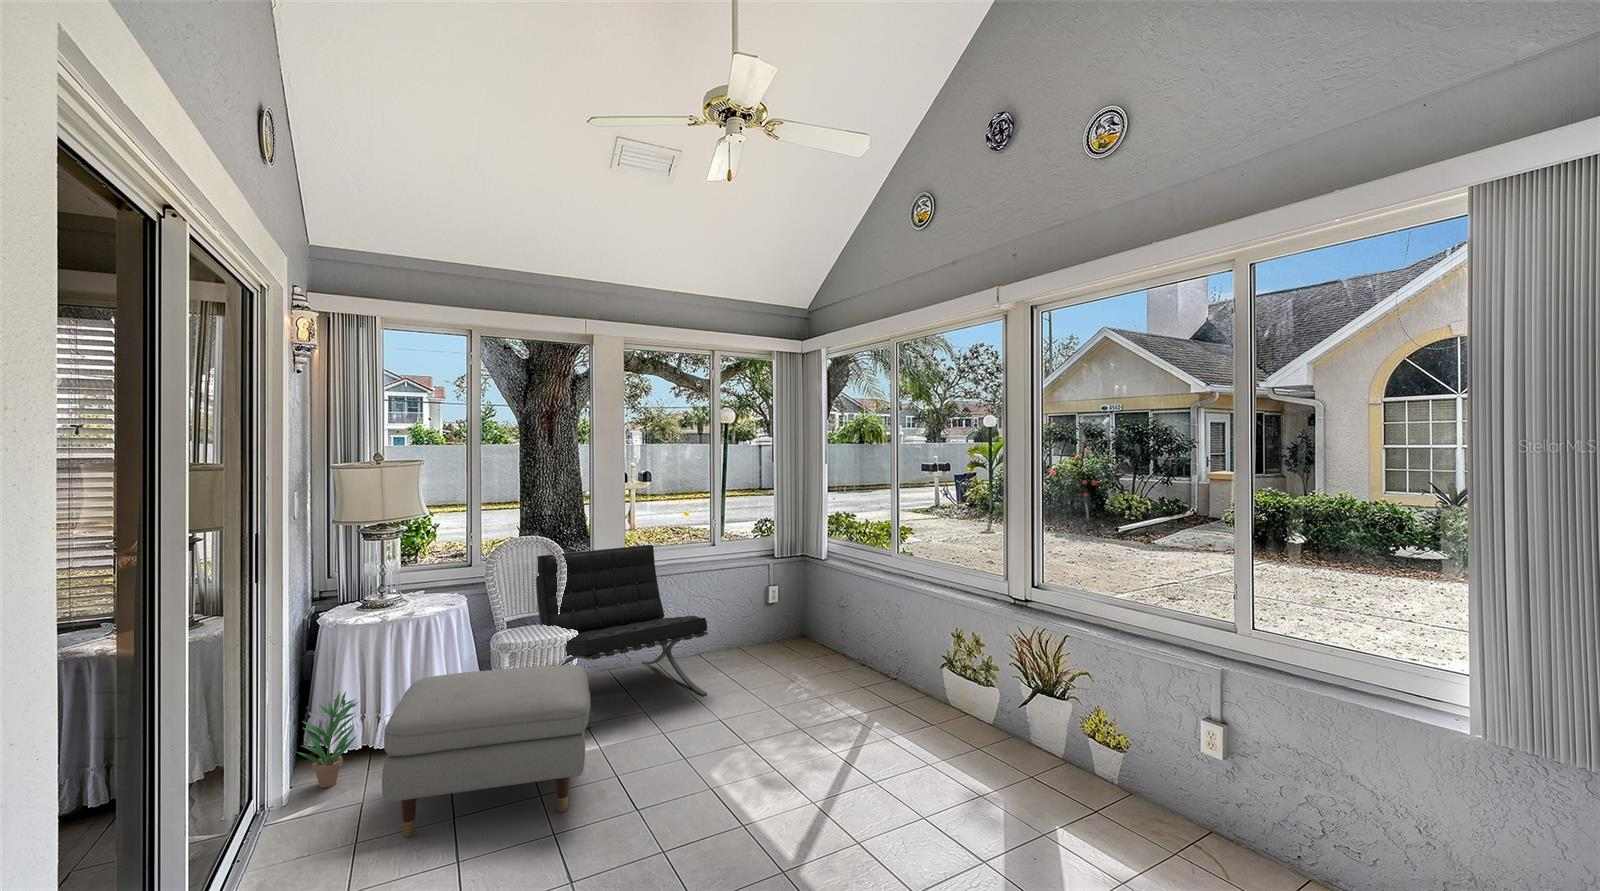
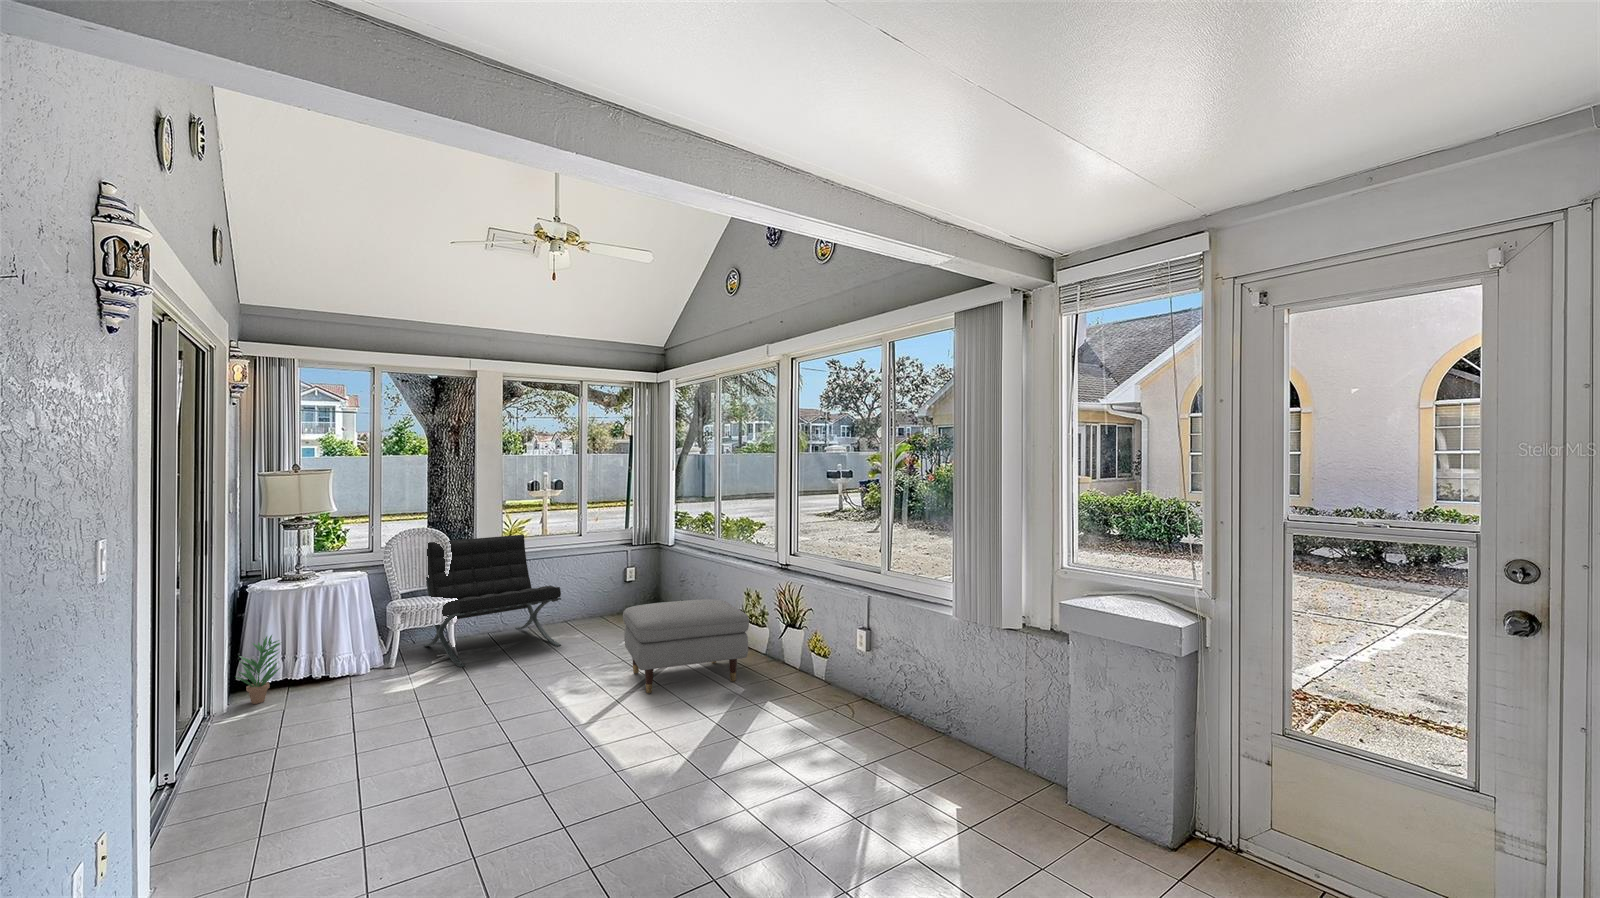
ottoman: present [382,665,591,837] -> present [623,599,749,694]

